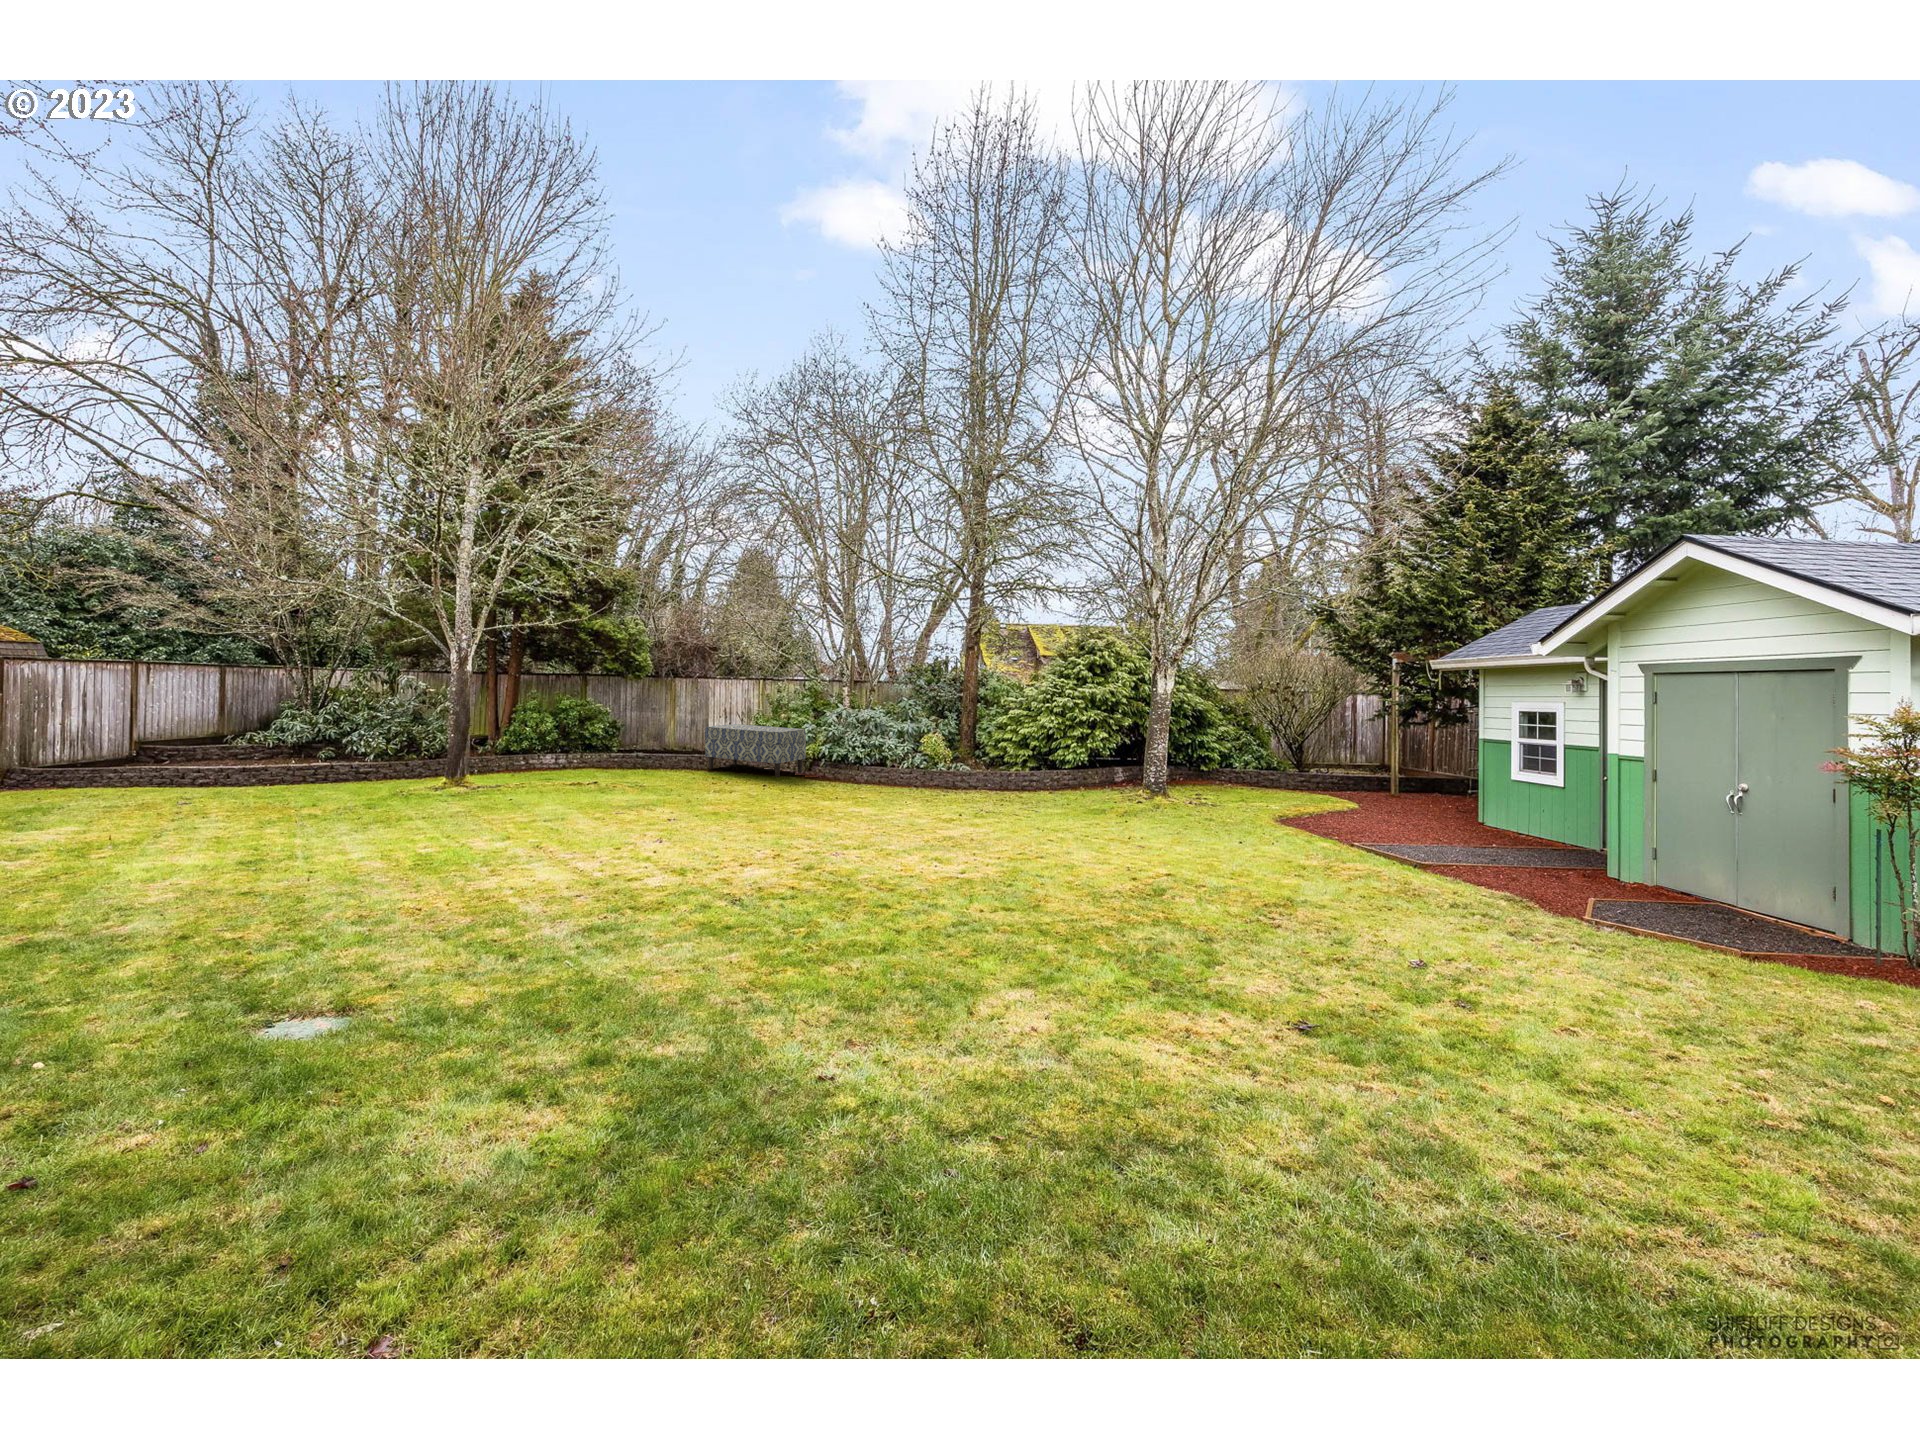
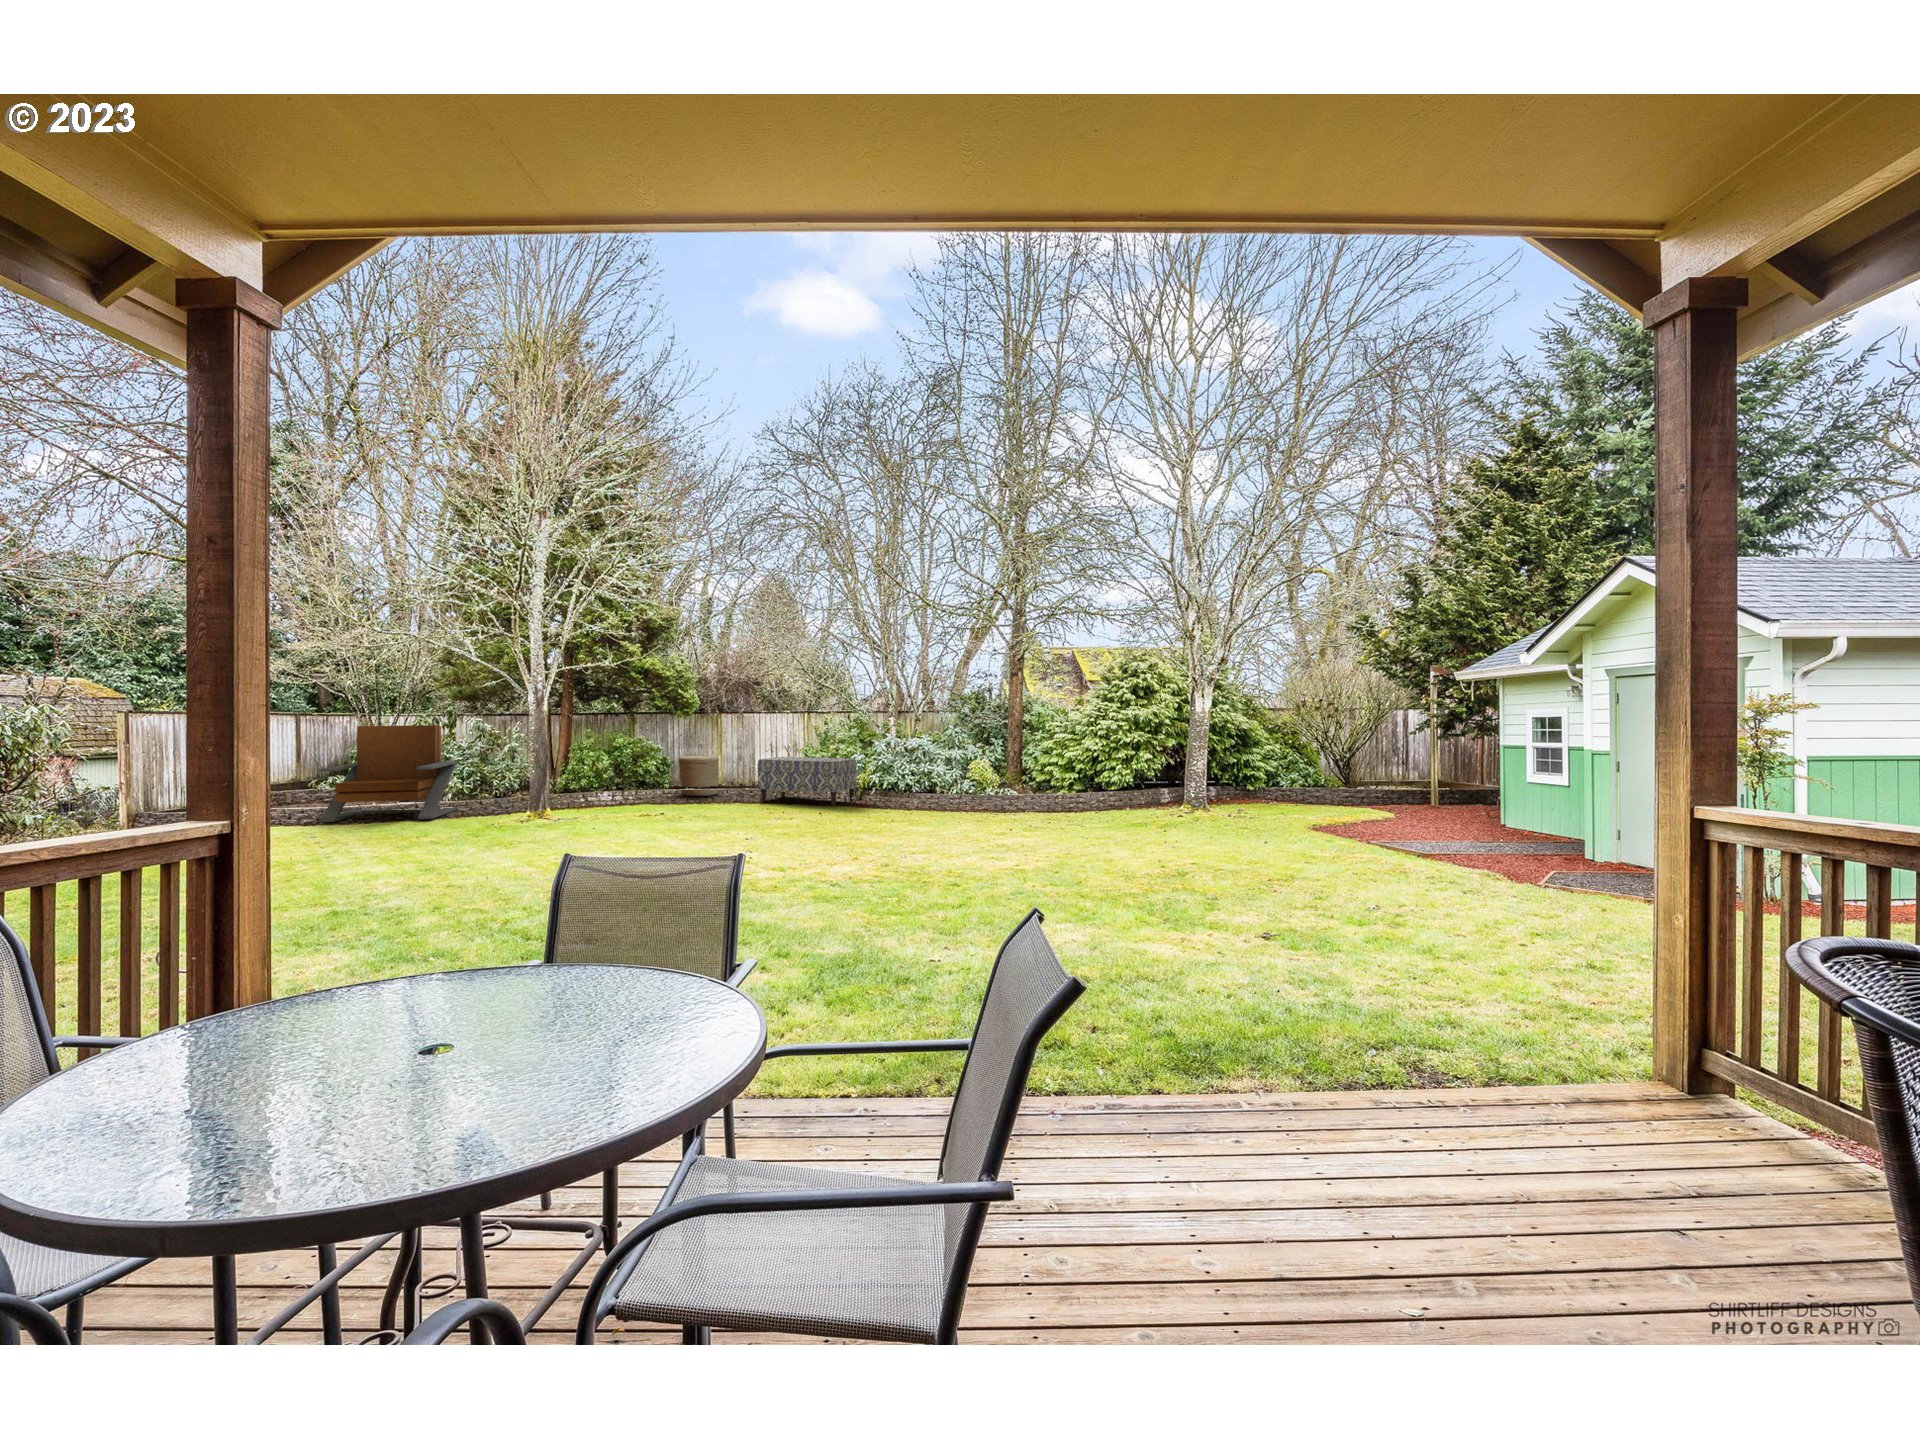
lounge chair: none [197,680,379,784] -> present [319,725,457,822]
woven basket: none [630,720,673,761] -> present [678,756,719,796]

